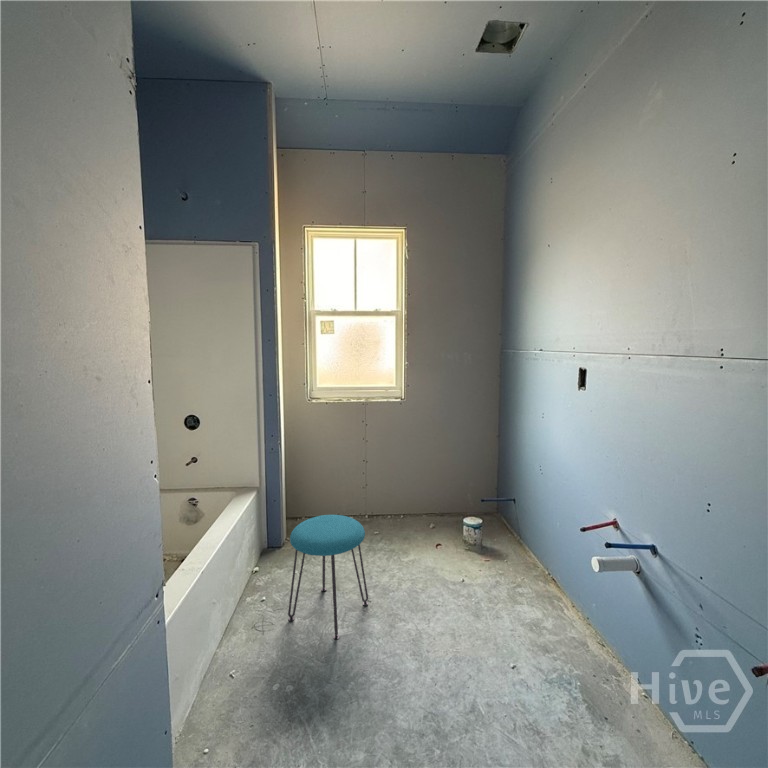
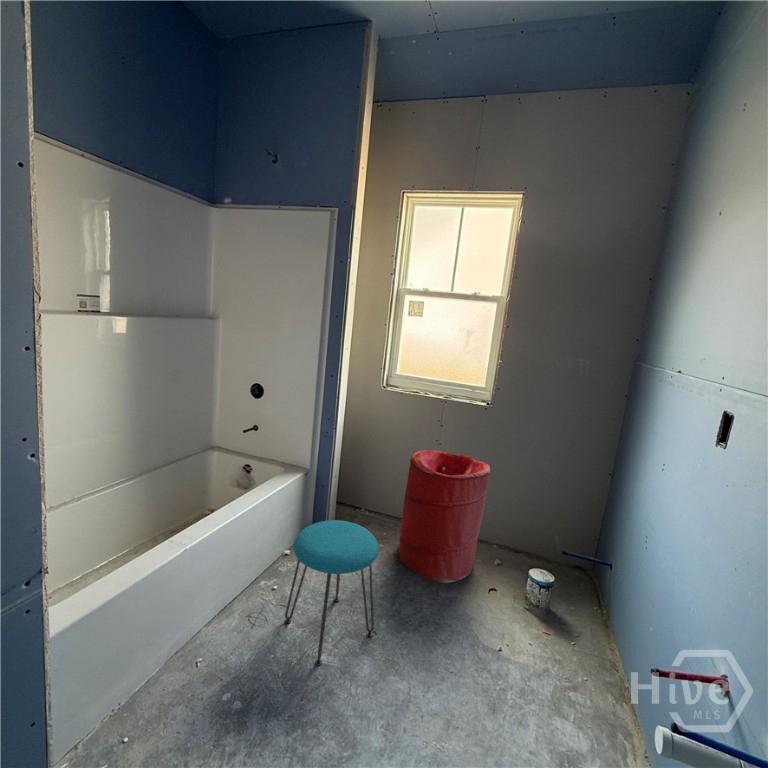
laundry hamper: none [351,445,419,552] -> present [399,450,490,583]

